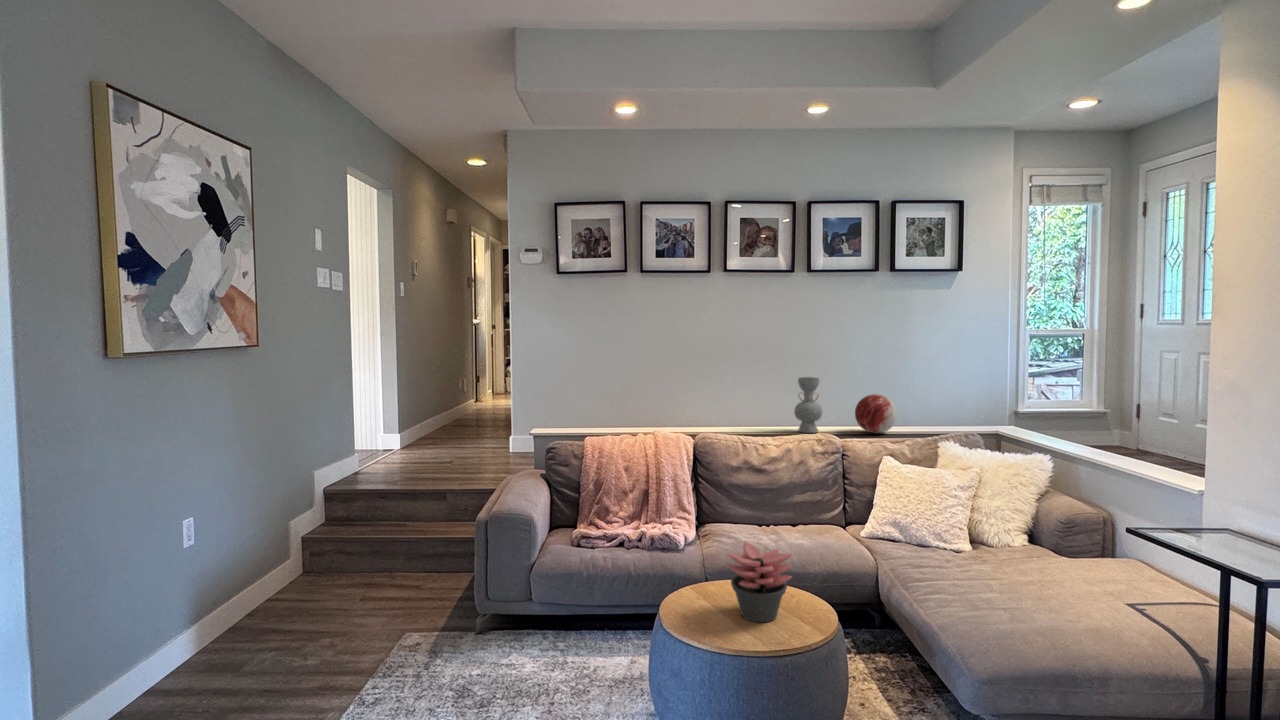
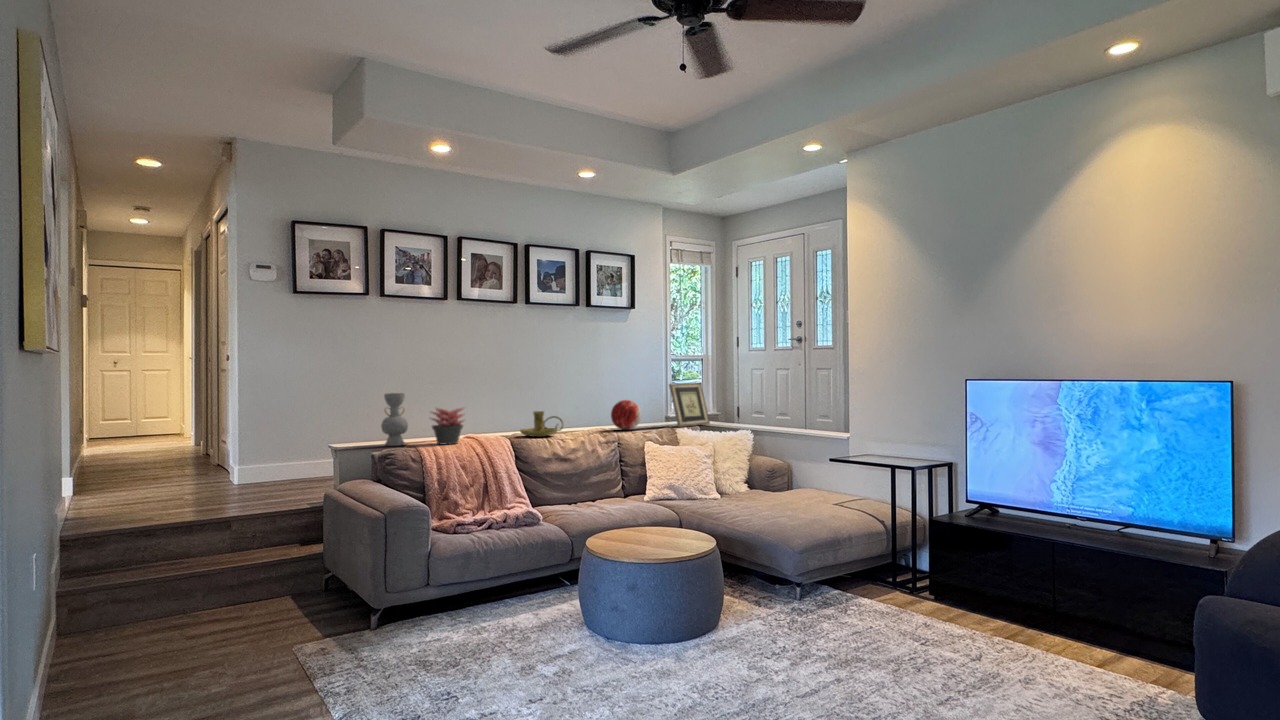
picture frame: none [951,374,1020,434] -> present [669,383,710,427]
decorative vase: present [794,377,822,433] -> present [381,393,408,446]
candle holder: none [723,404,779,435] -> present [520,411,563,437]
succulent plant: present [728,541,792,622] -> present [429,408,465,445]

